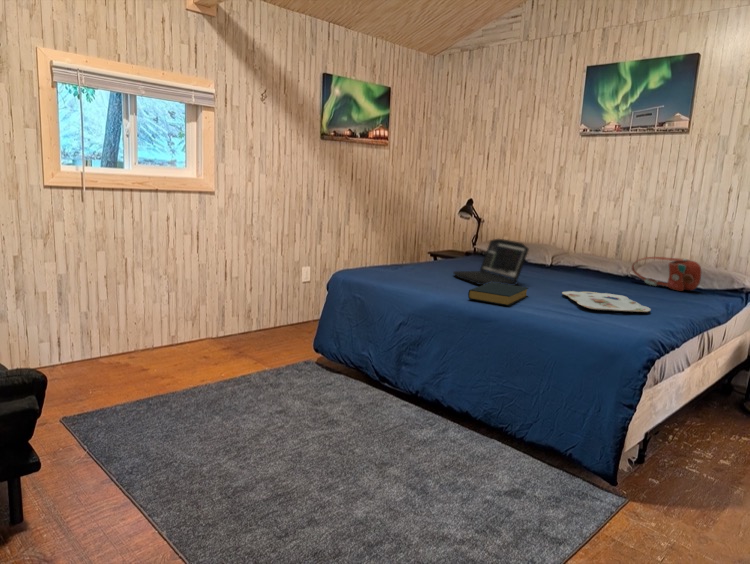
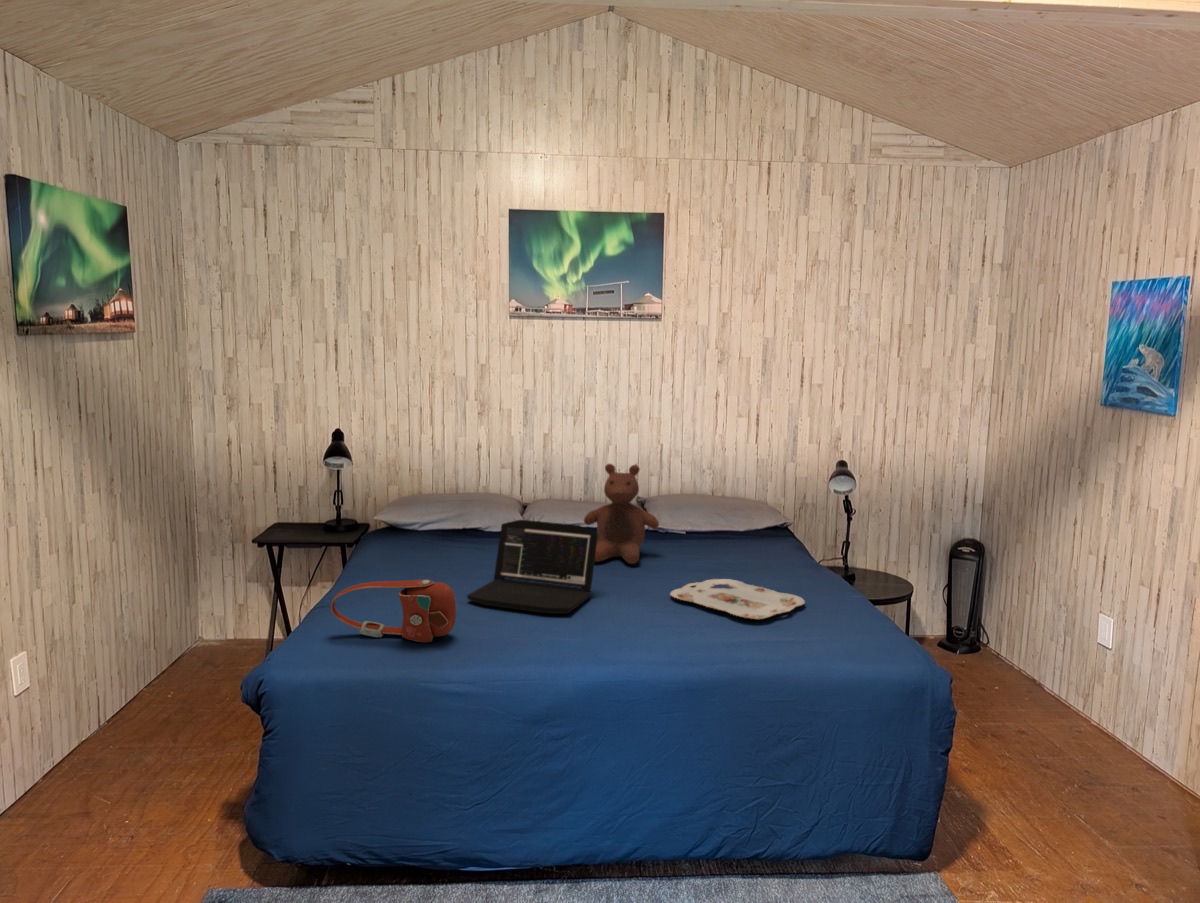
stuffed bear: none [553,218,608,281] -> present [584,464,659,564]
handbag: present [632,257,701,291] -> present [331,580,456,642]
hardback book: present [468,282,528,306] -> none [582,604,676,654]

